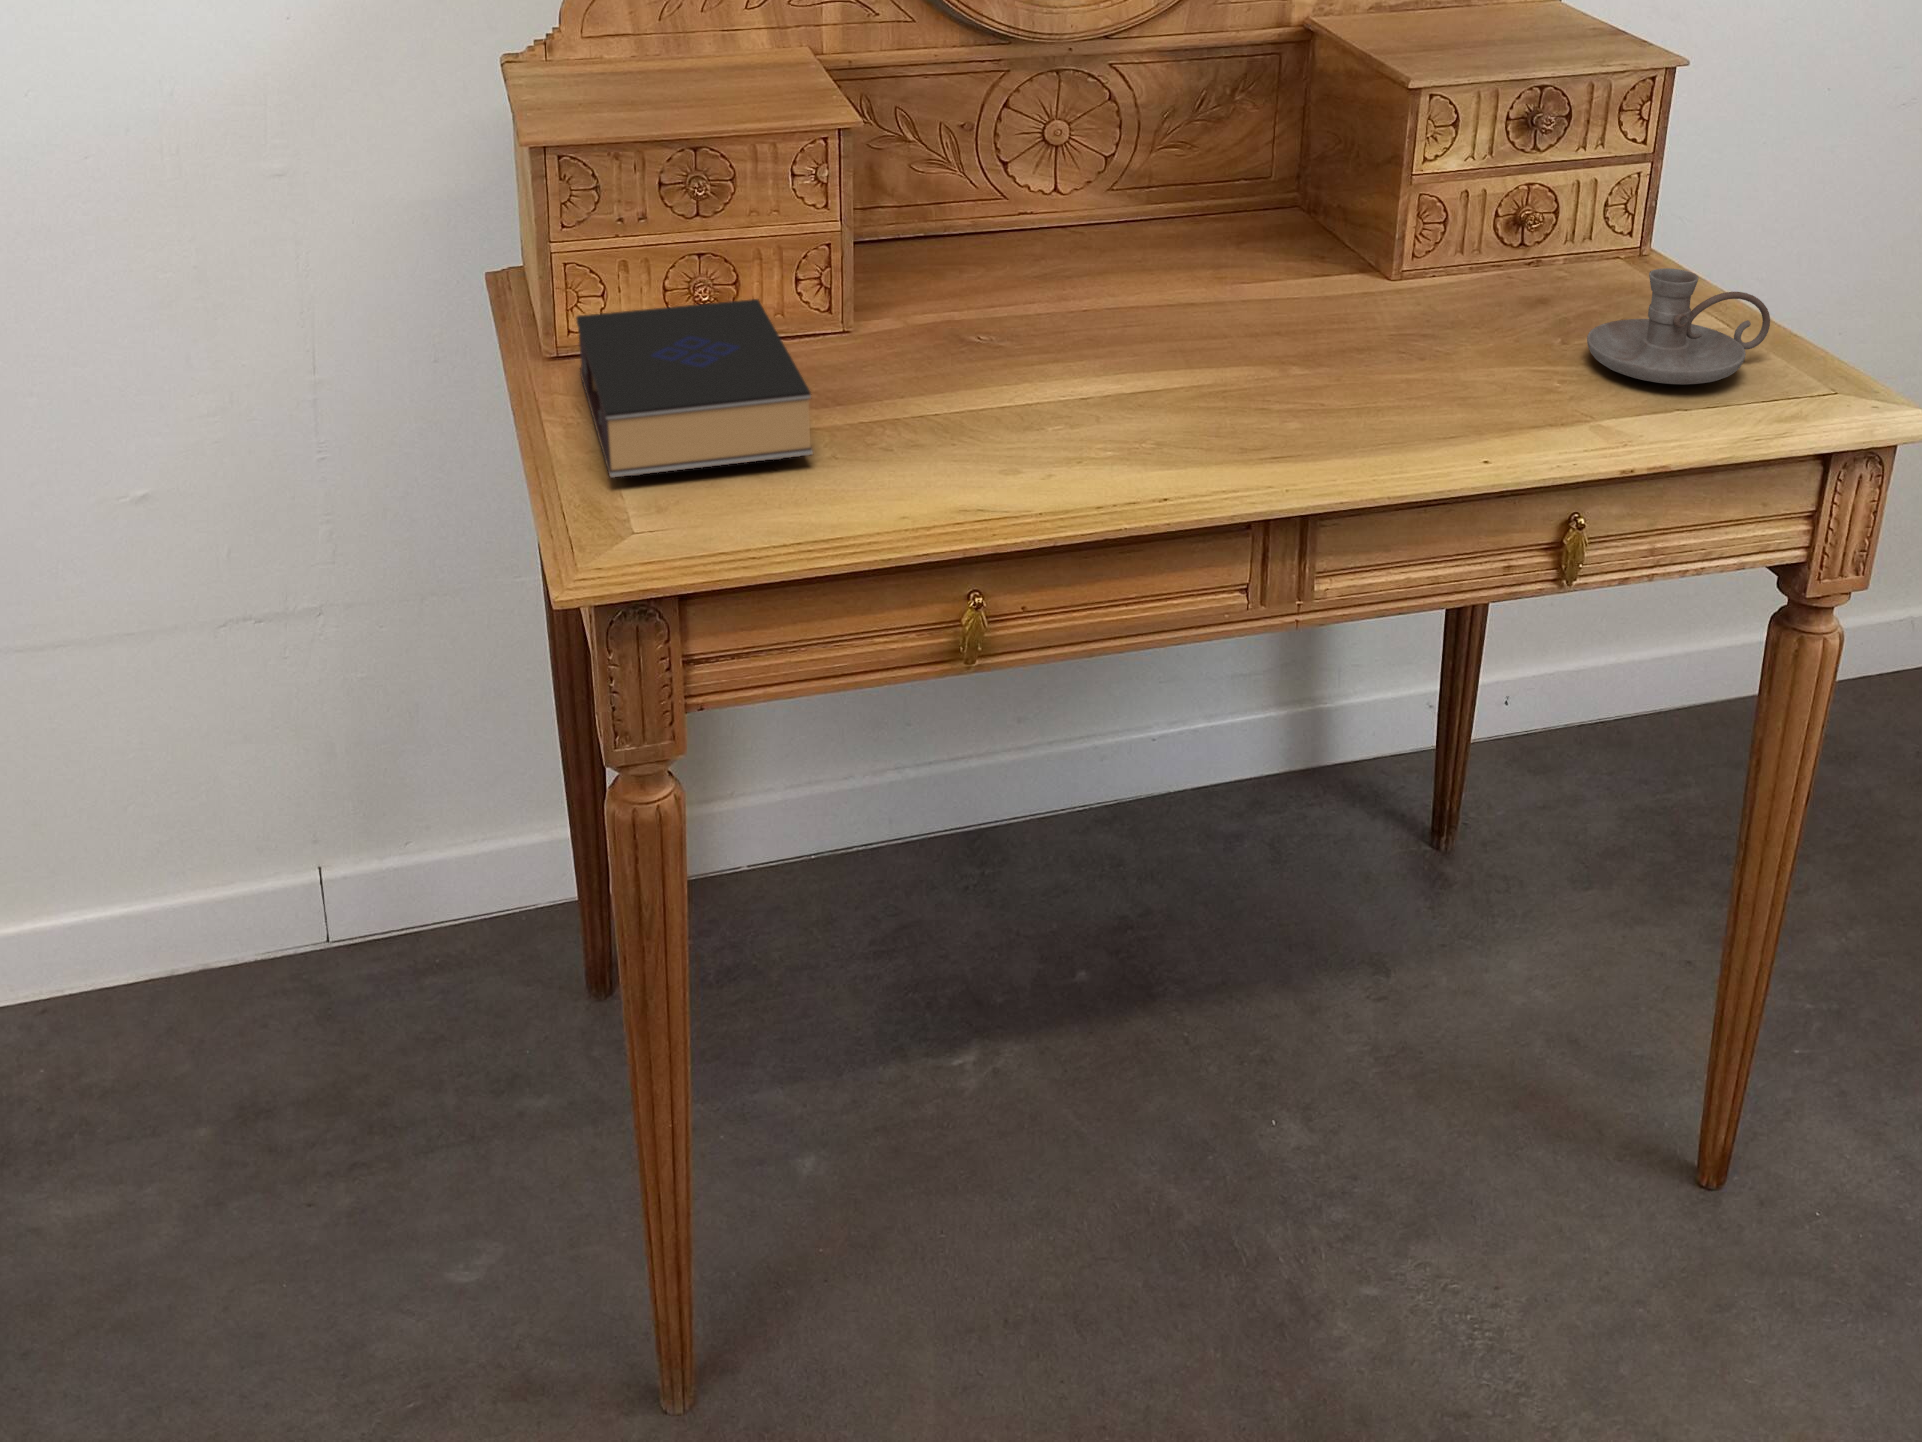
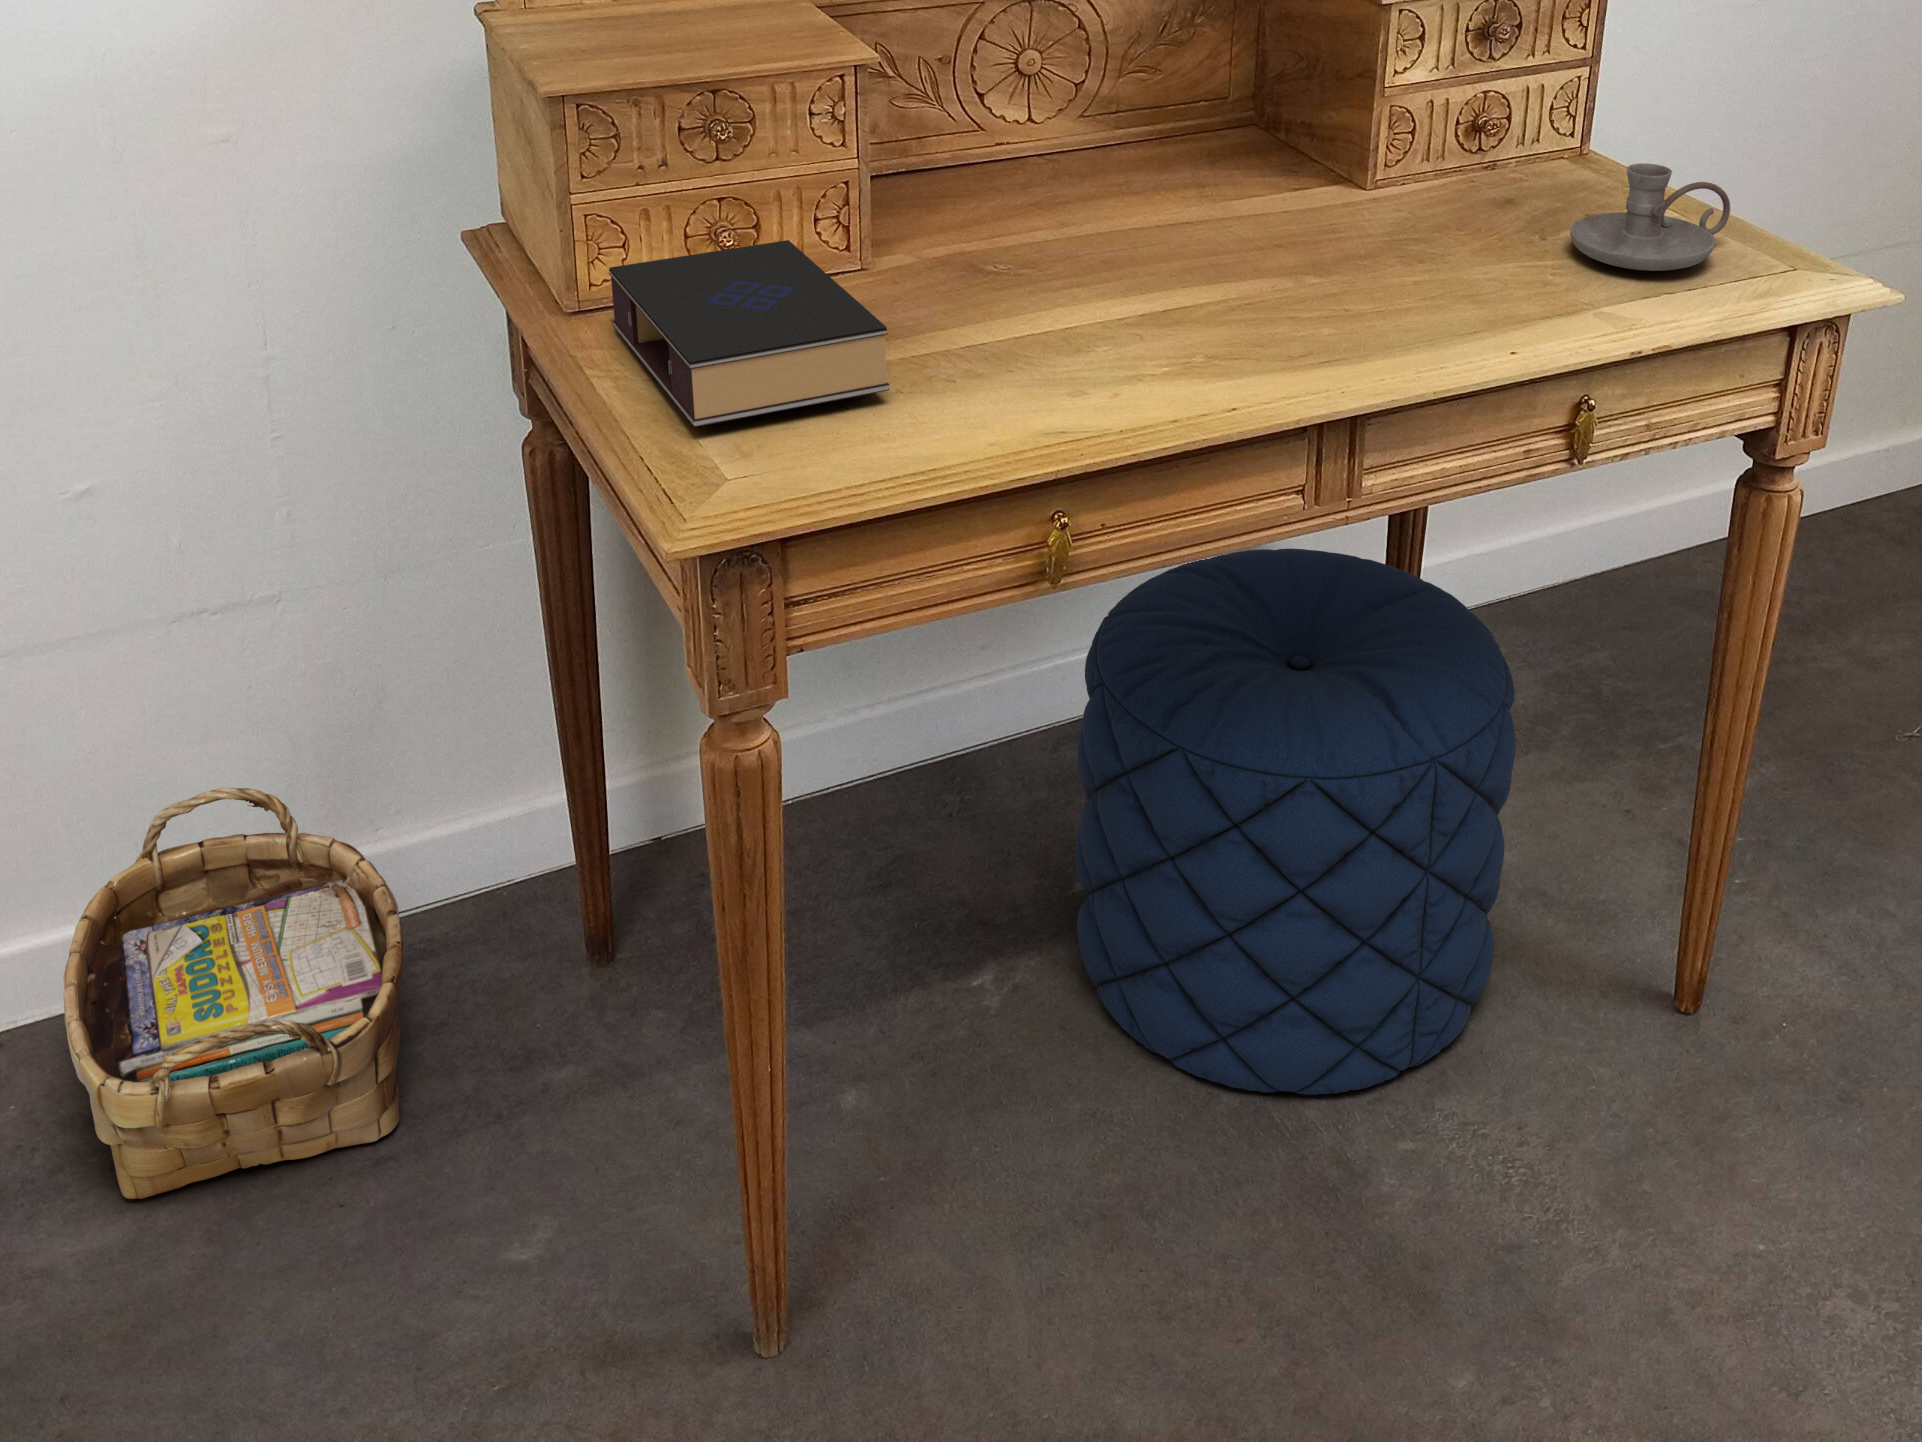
pouf: none [1057,646,1521,1225] -> present [1075,549,1516,1095]
woven basket: none [76,785,397,1167] -> present [64,788,403,1199]

